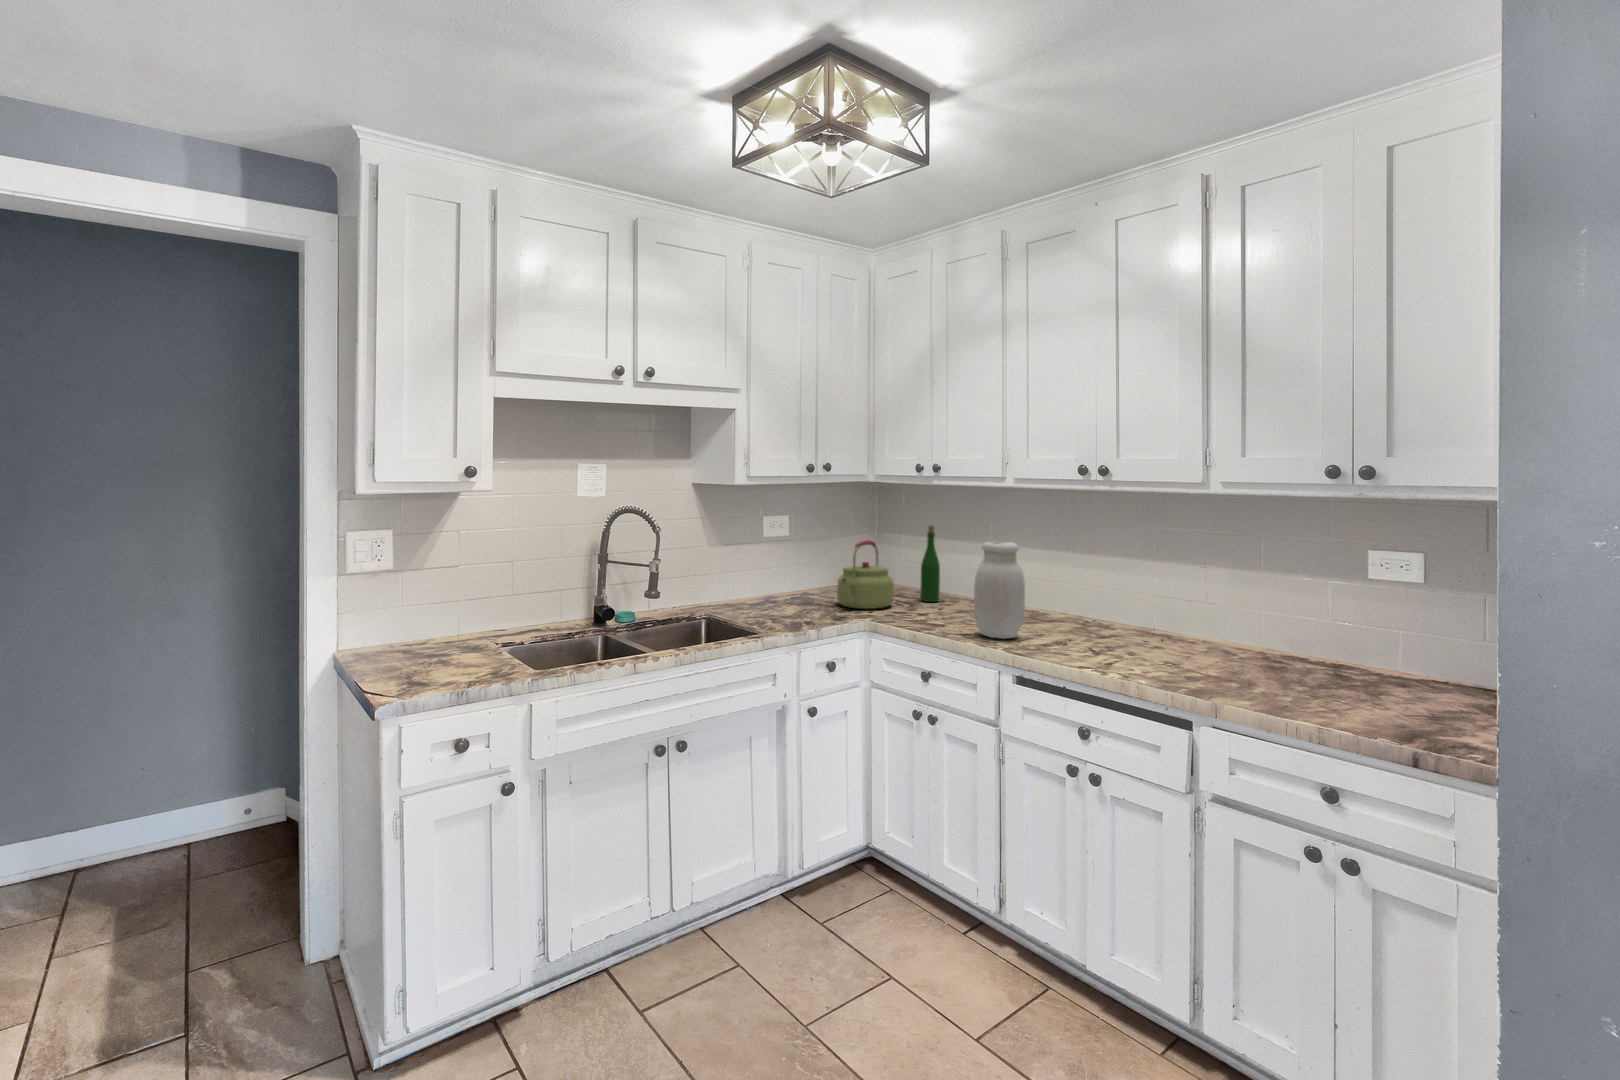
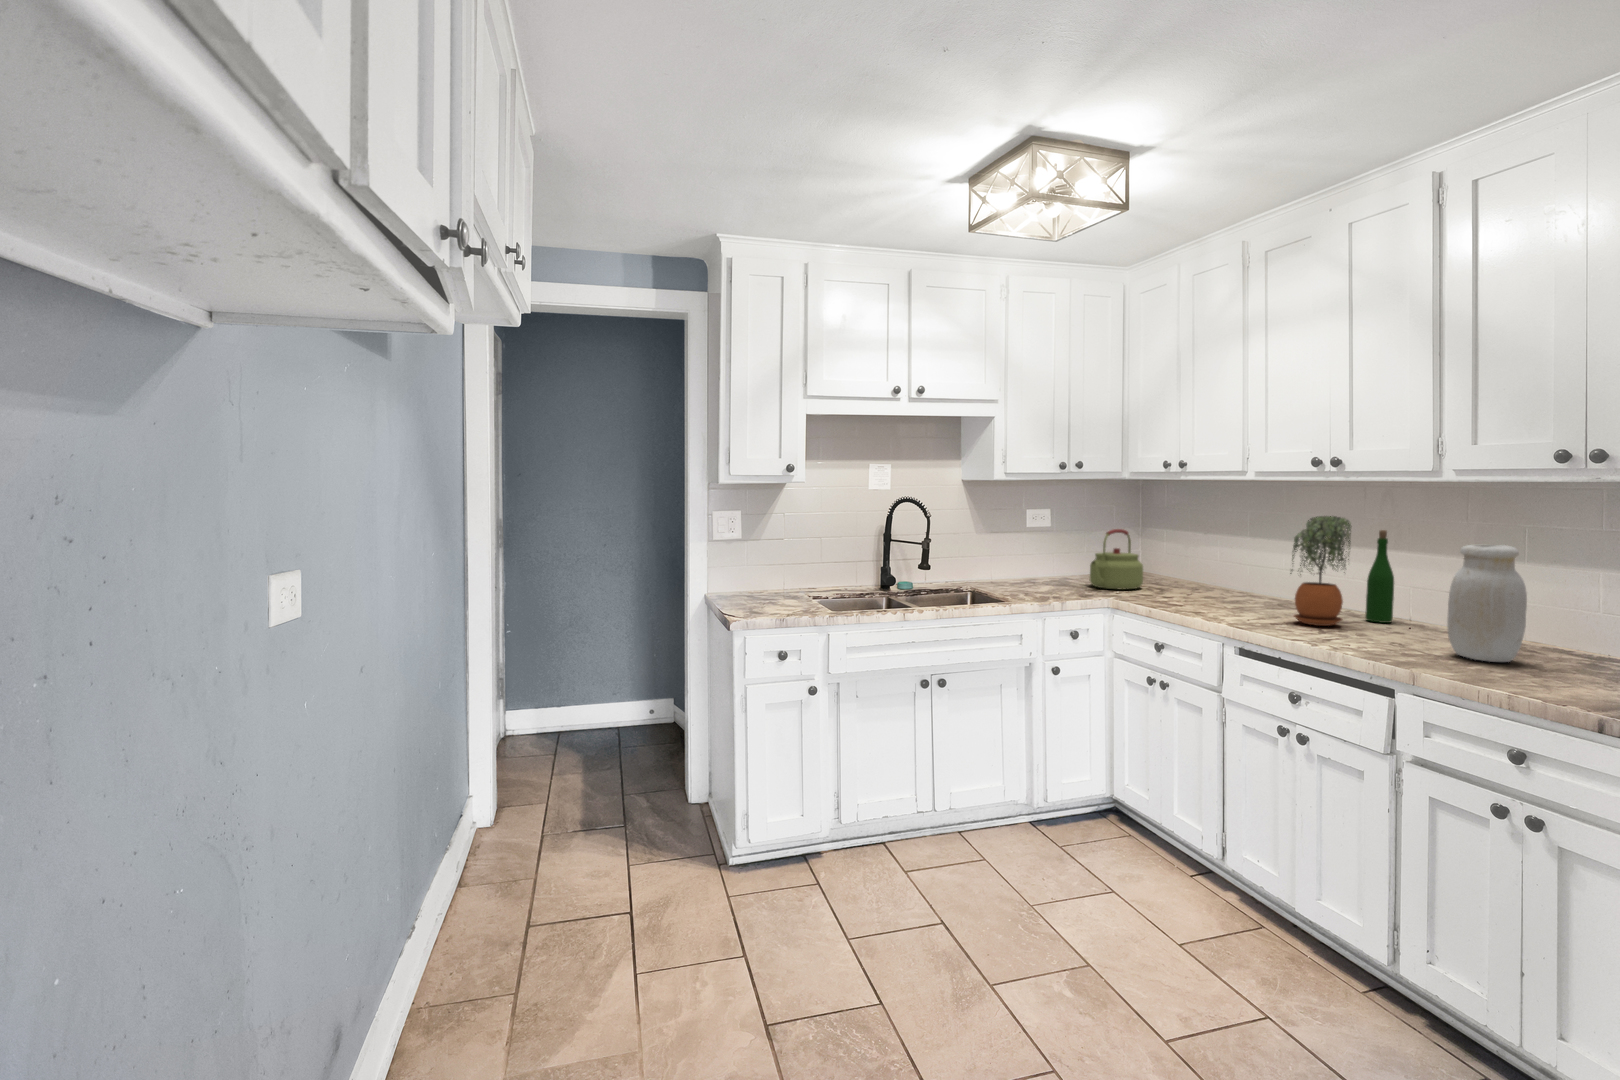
wine bottle: present [920,526,940,602] -> present [1365,530,1394,623]
potted plant: none [1058,529,1116,647] -> present [1290,516,1351,626]
jar: present [974,541,1025,639] -> present [1447,545,1527,662]

